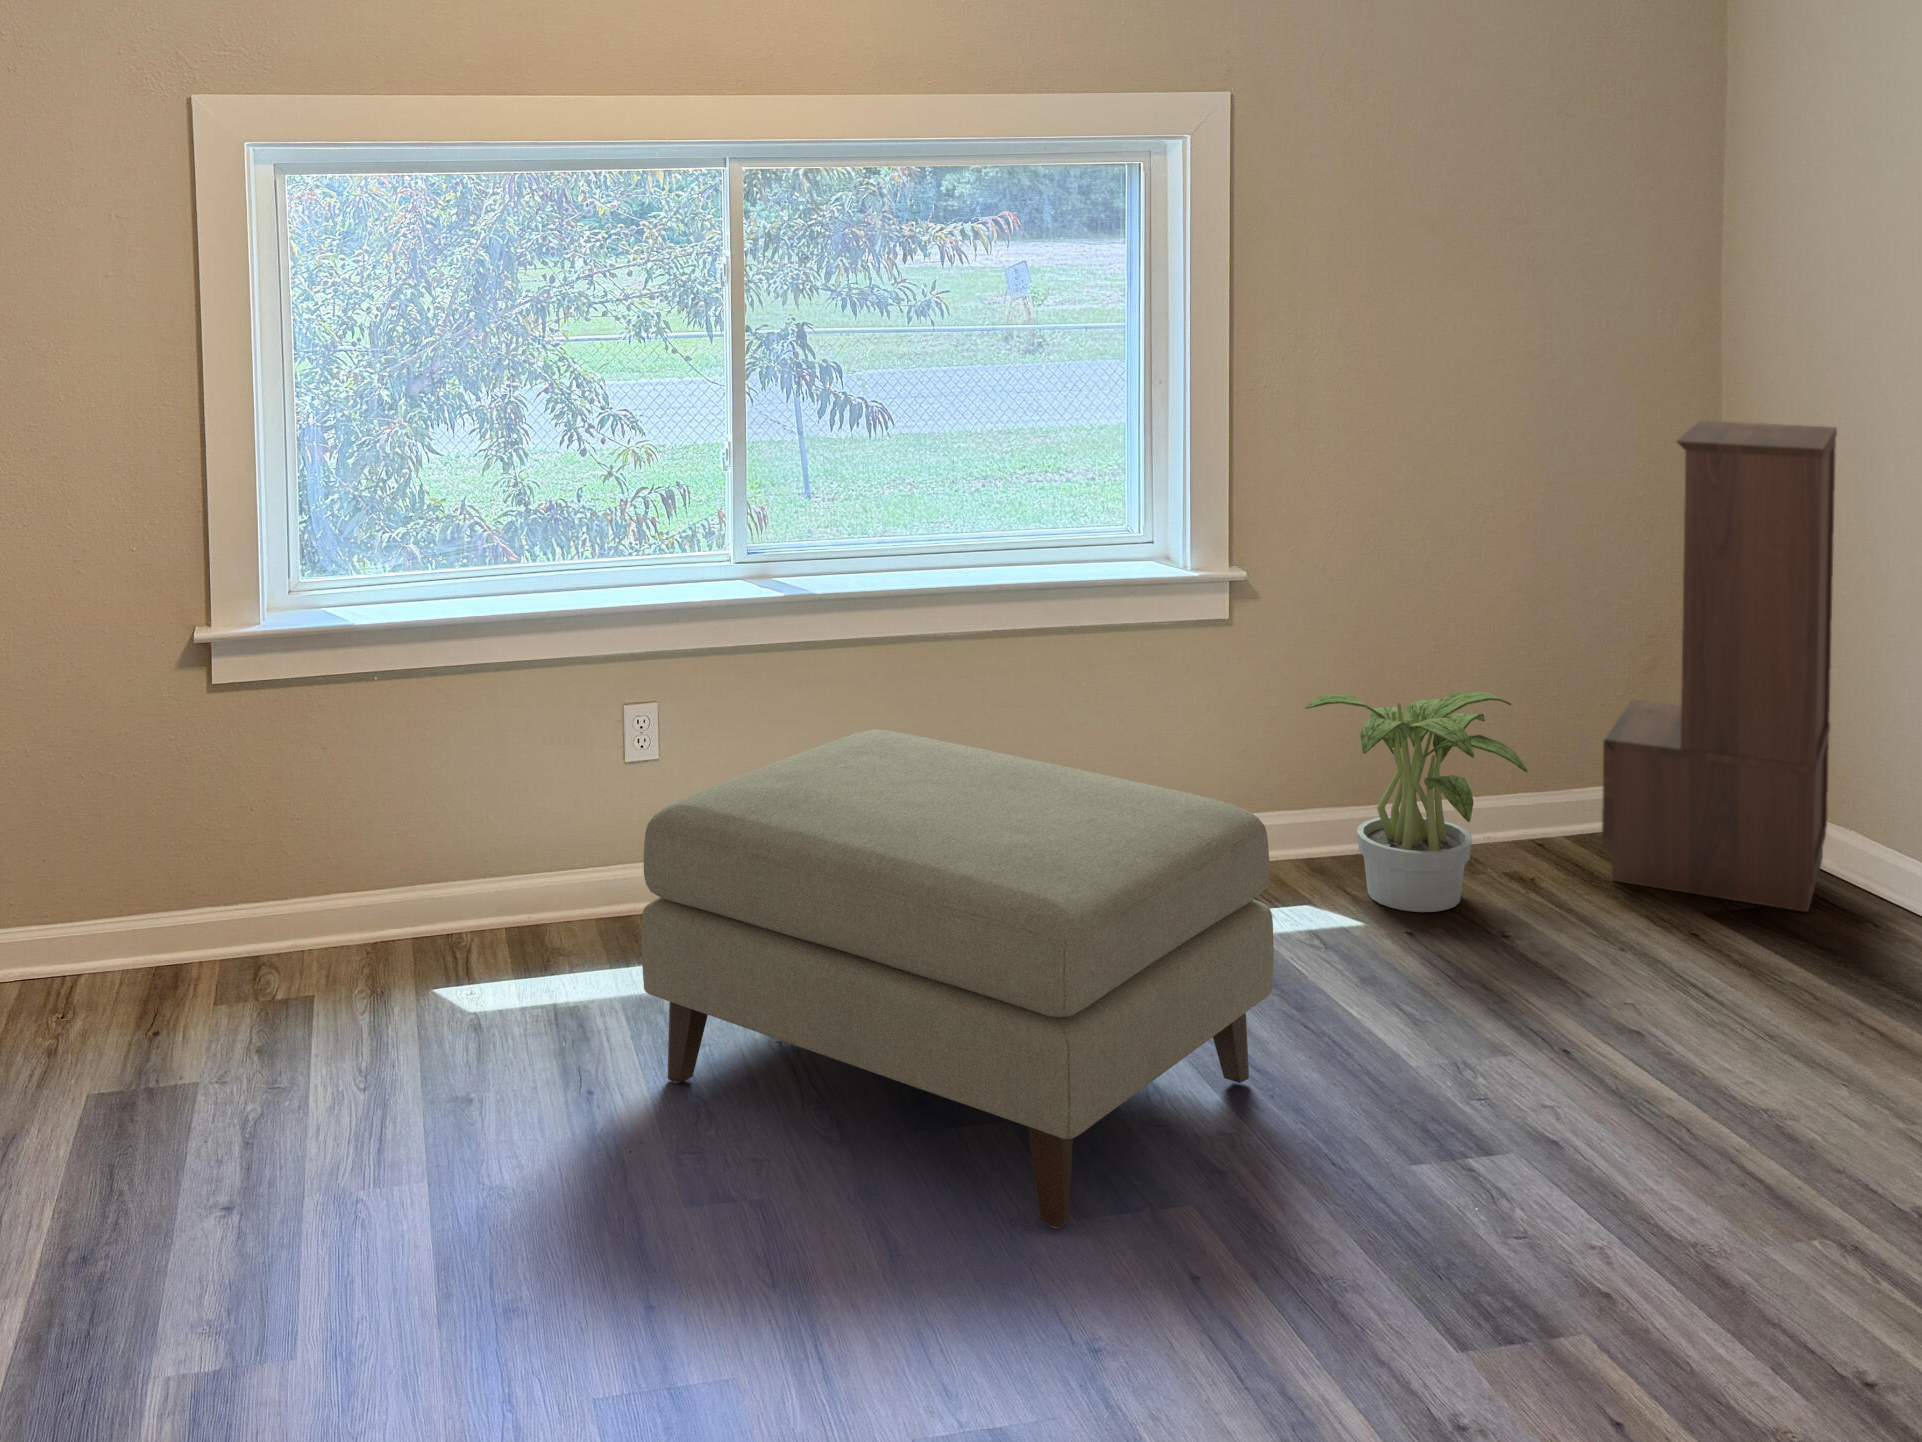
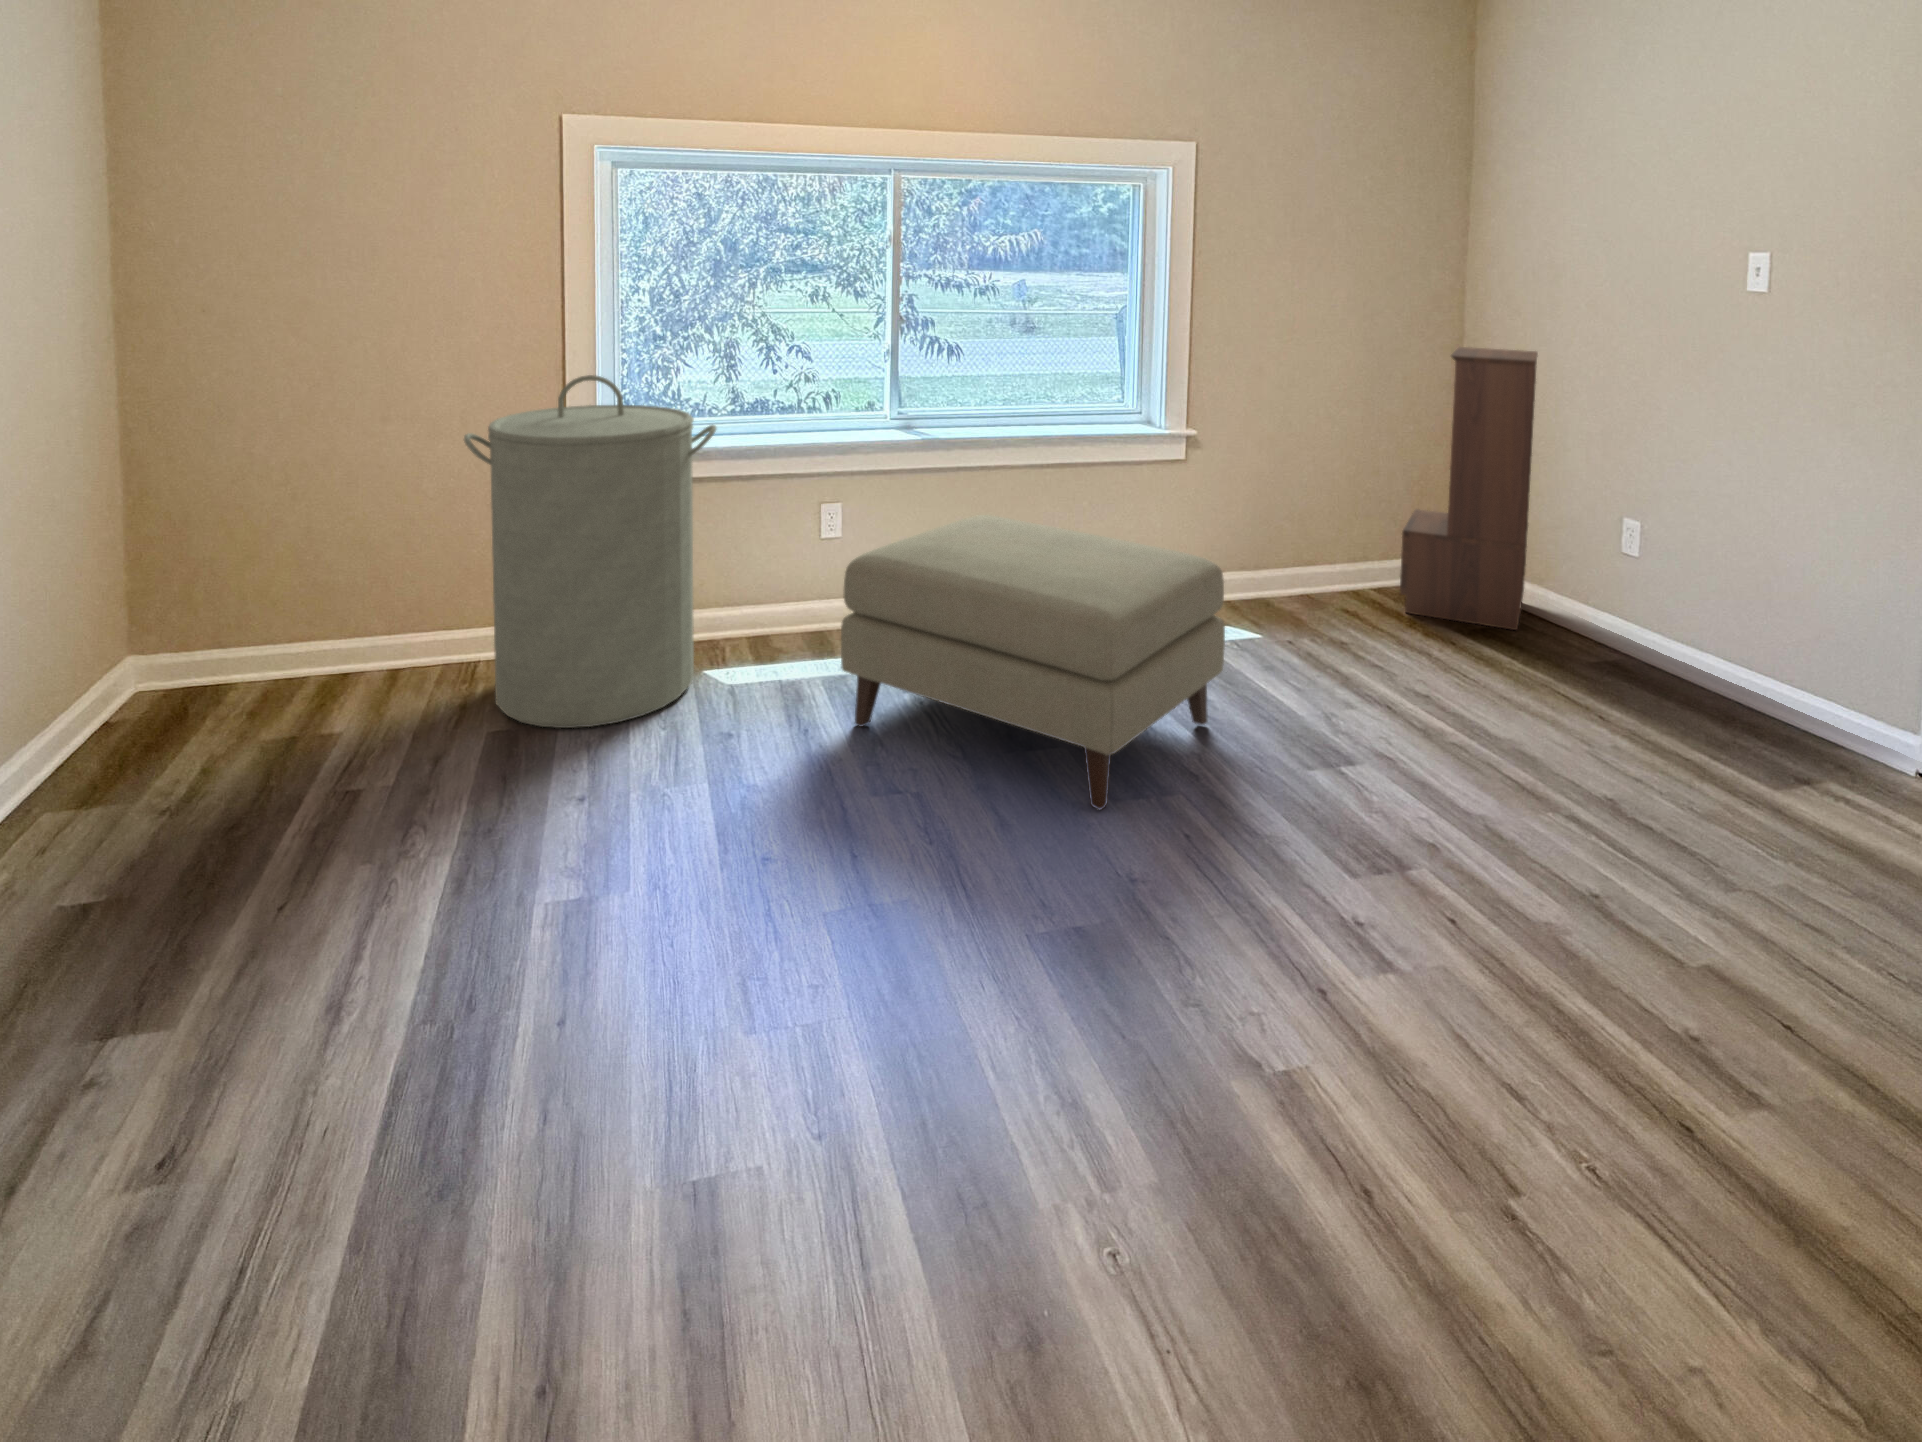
laundry hamper: none [46,518,440,1084] -> present [464,375,716,728]
potted plant: present [1305,691,1527,912] -> none [1233,500,1362,629]

